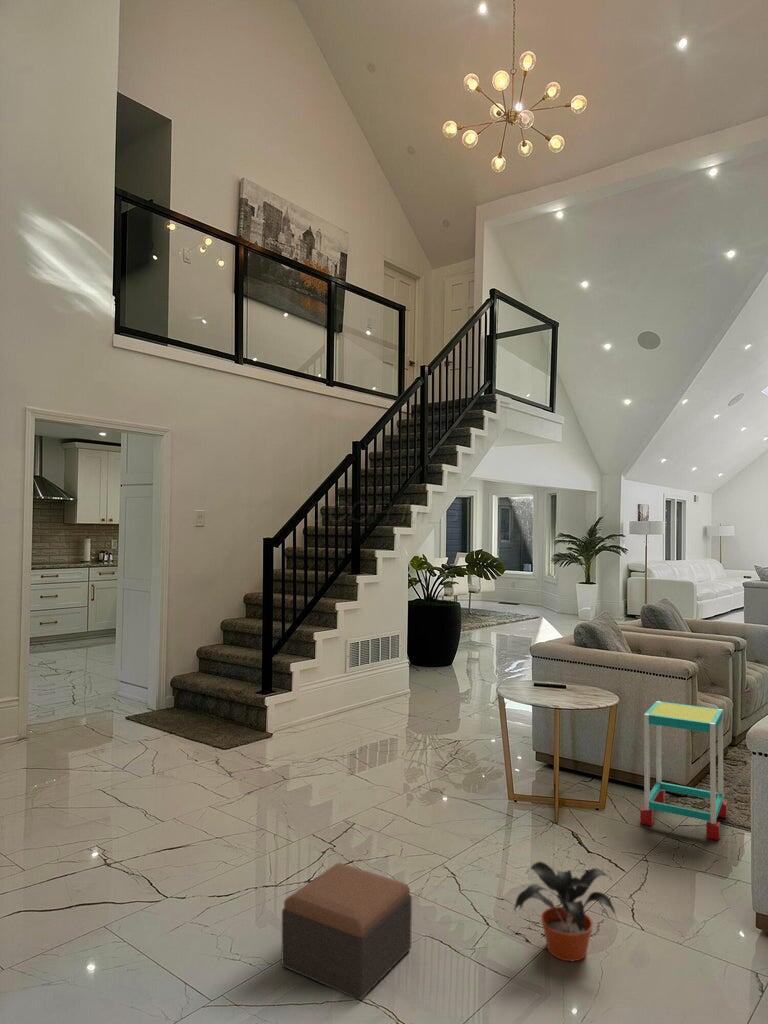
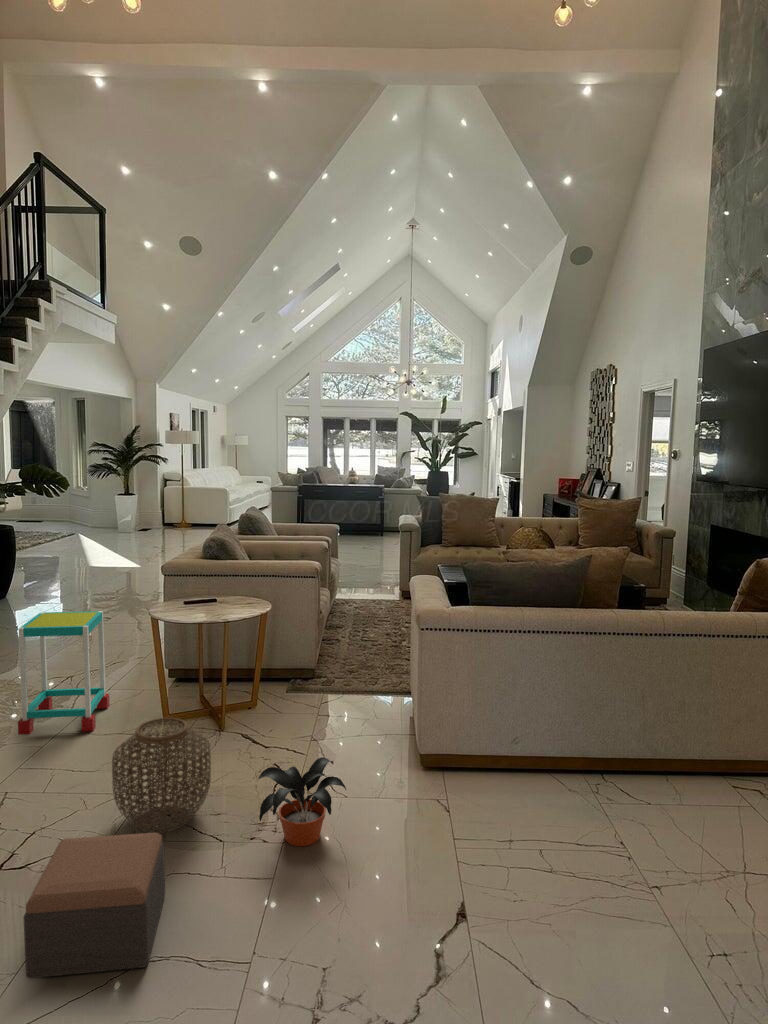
side table: present [640,701,727,840] -> present [18,611,110,735]
woven basket: none [409,784,497,896] -> present [112,718,211,833]

